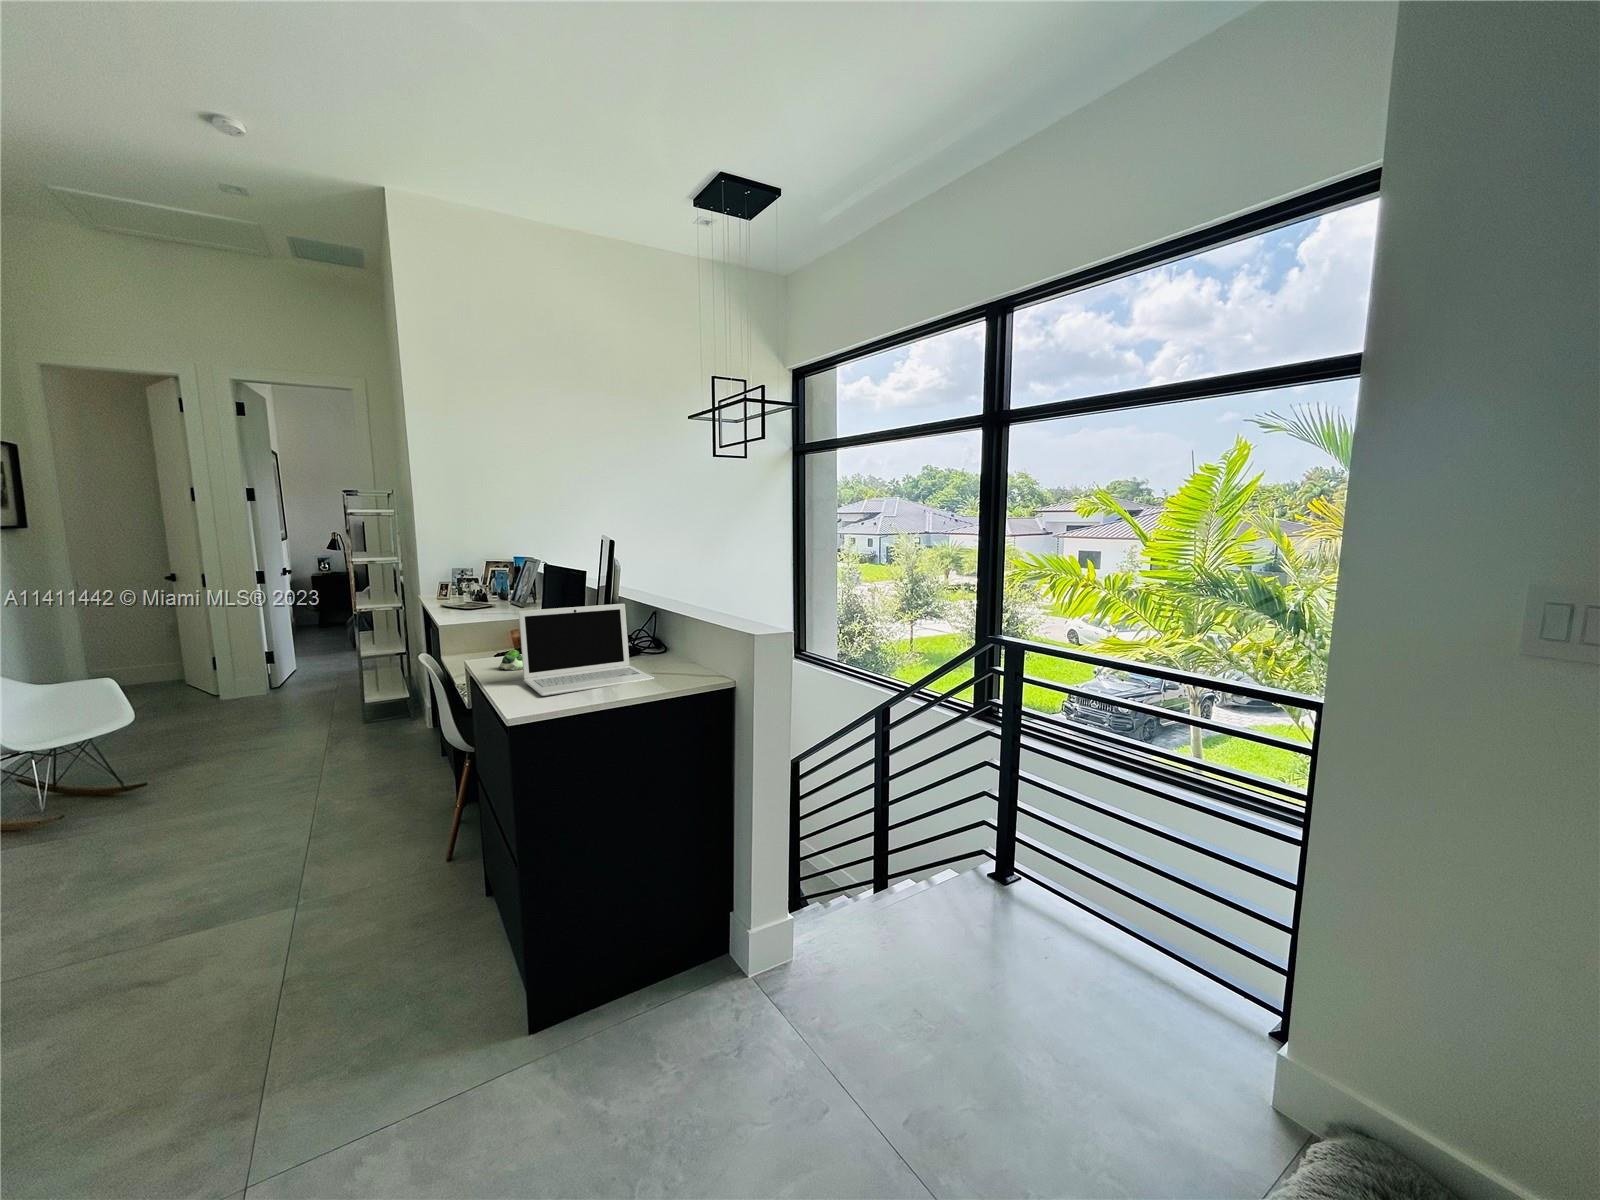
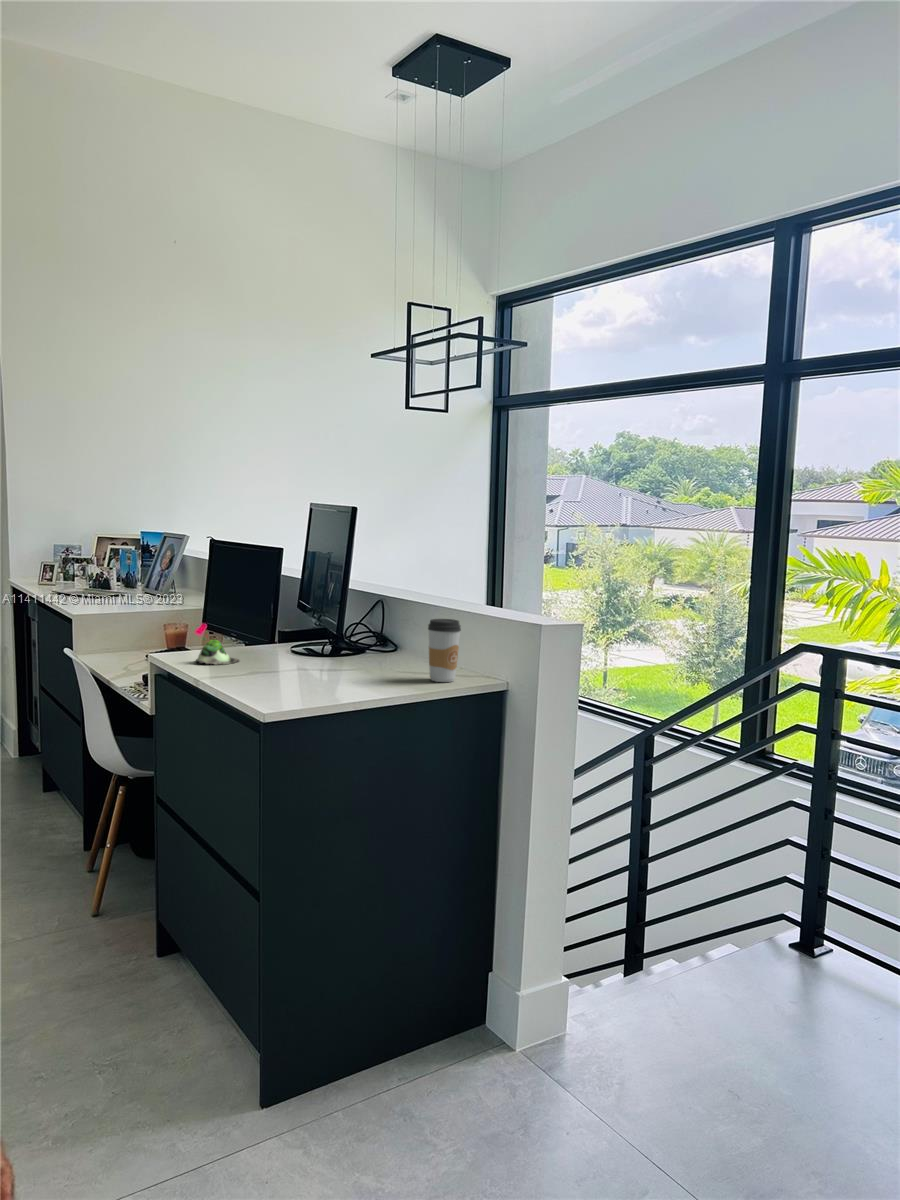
laptop: present [519,604,654,696] -> none [244,585,407,690]
coffee cup: none [664,632,692,684] -> present [428,619,461,682]

